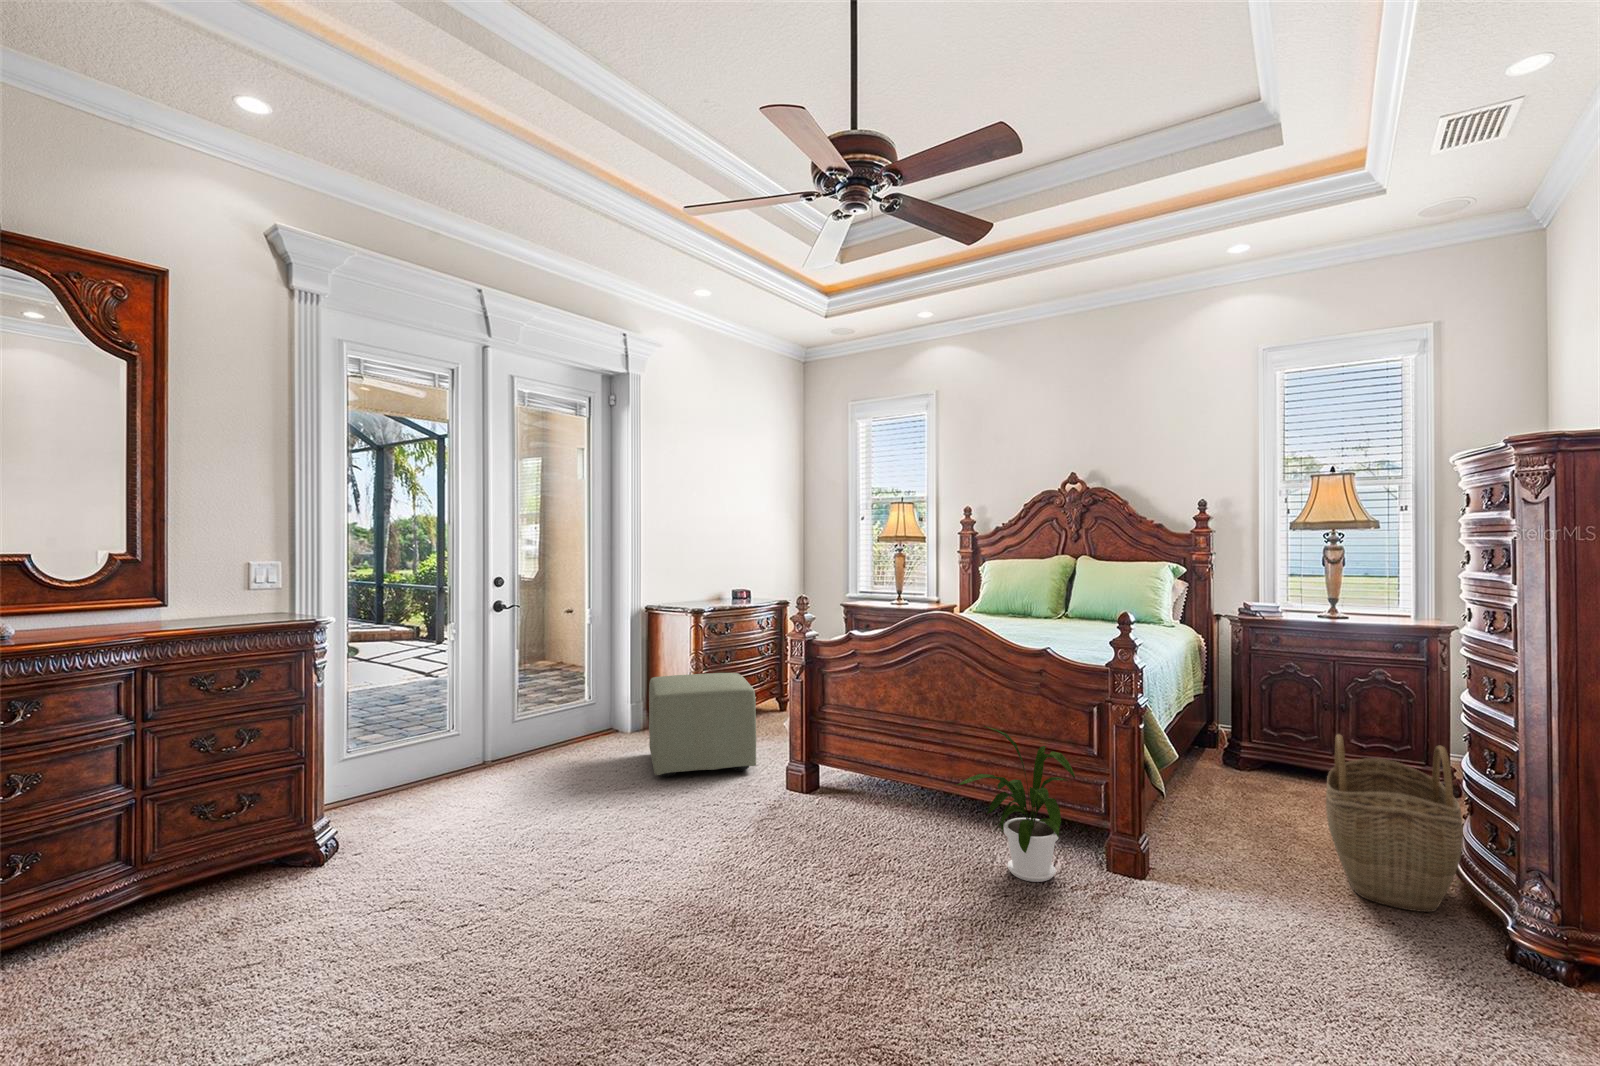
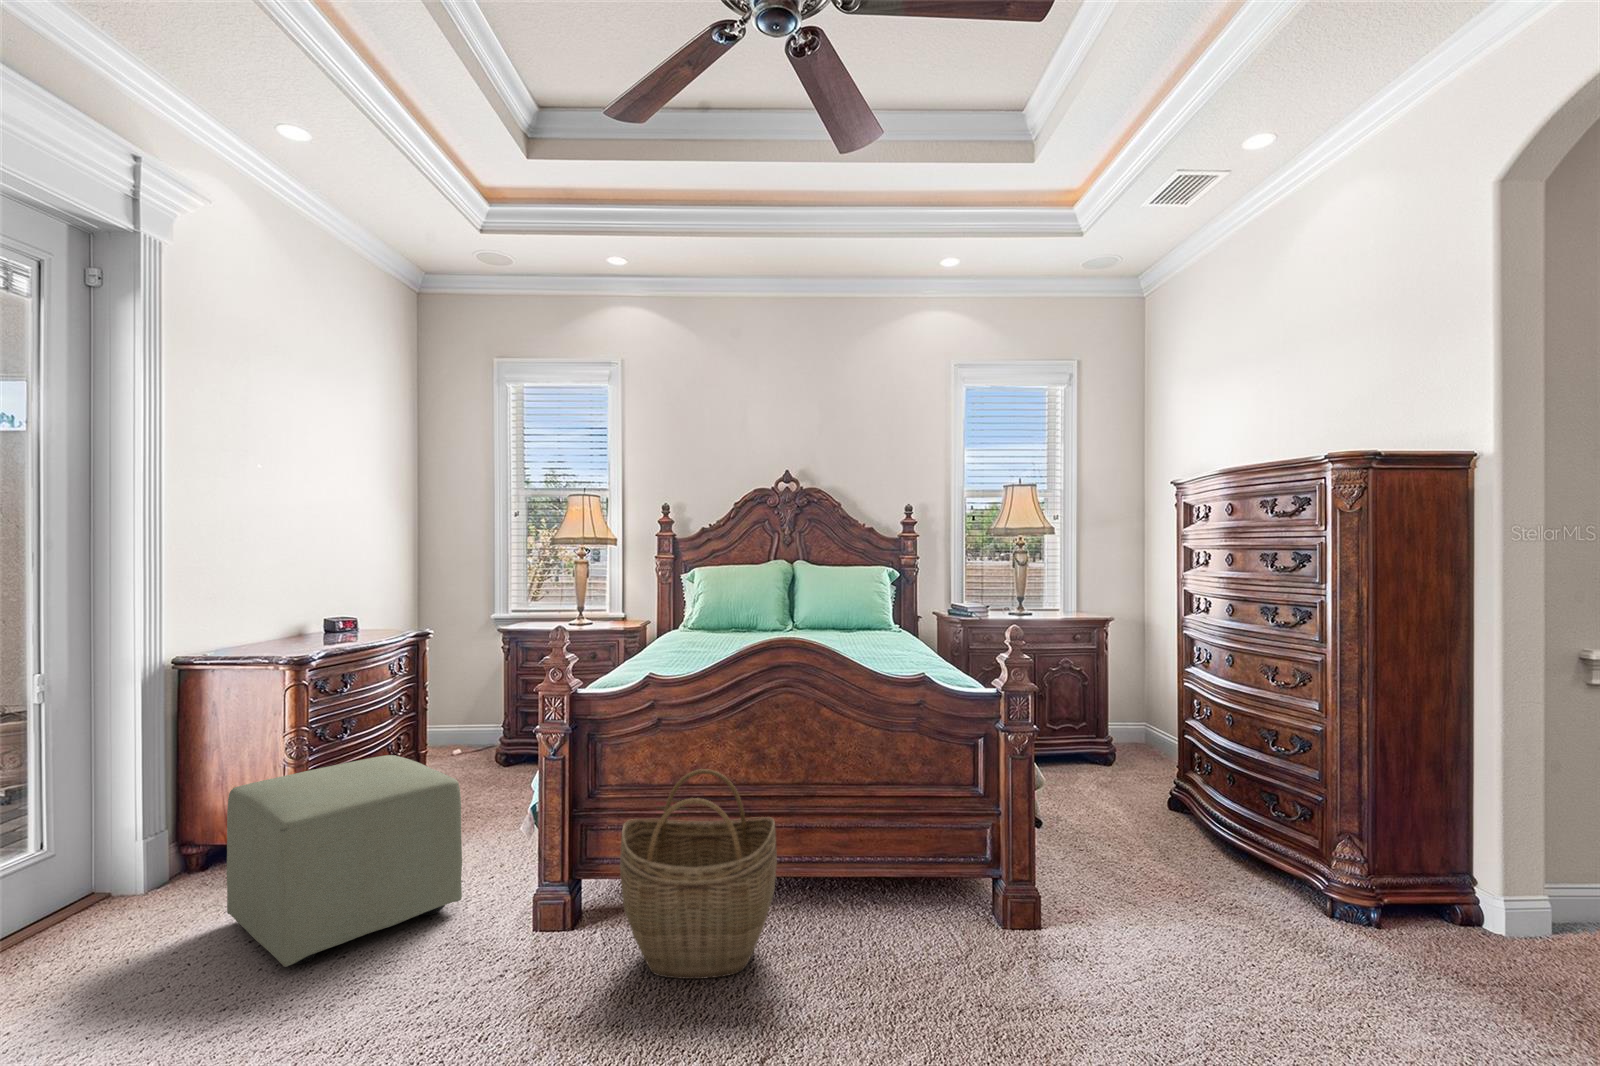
house plant: present [957,726,1075,882] -> none [874,785,1011,970]
woven basket: present [1326,734,1463,912] -> present [620,769,777,979]

